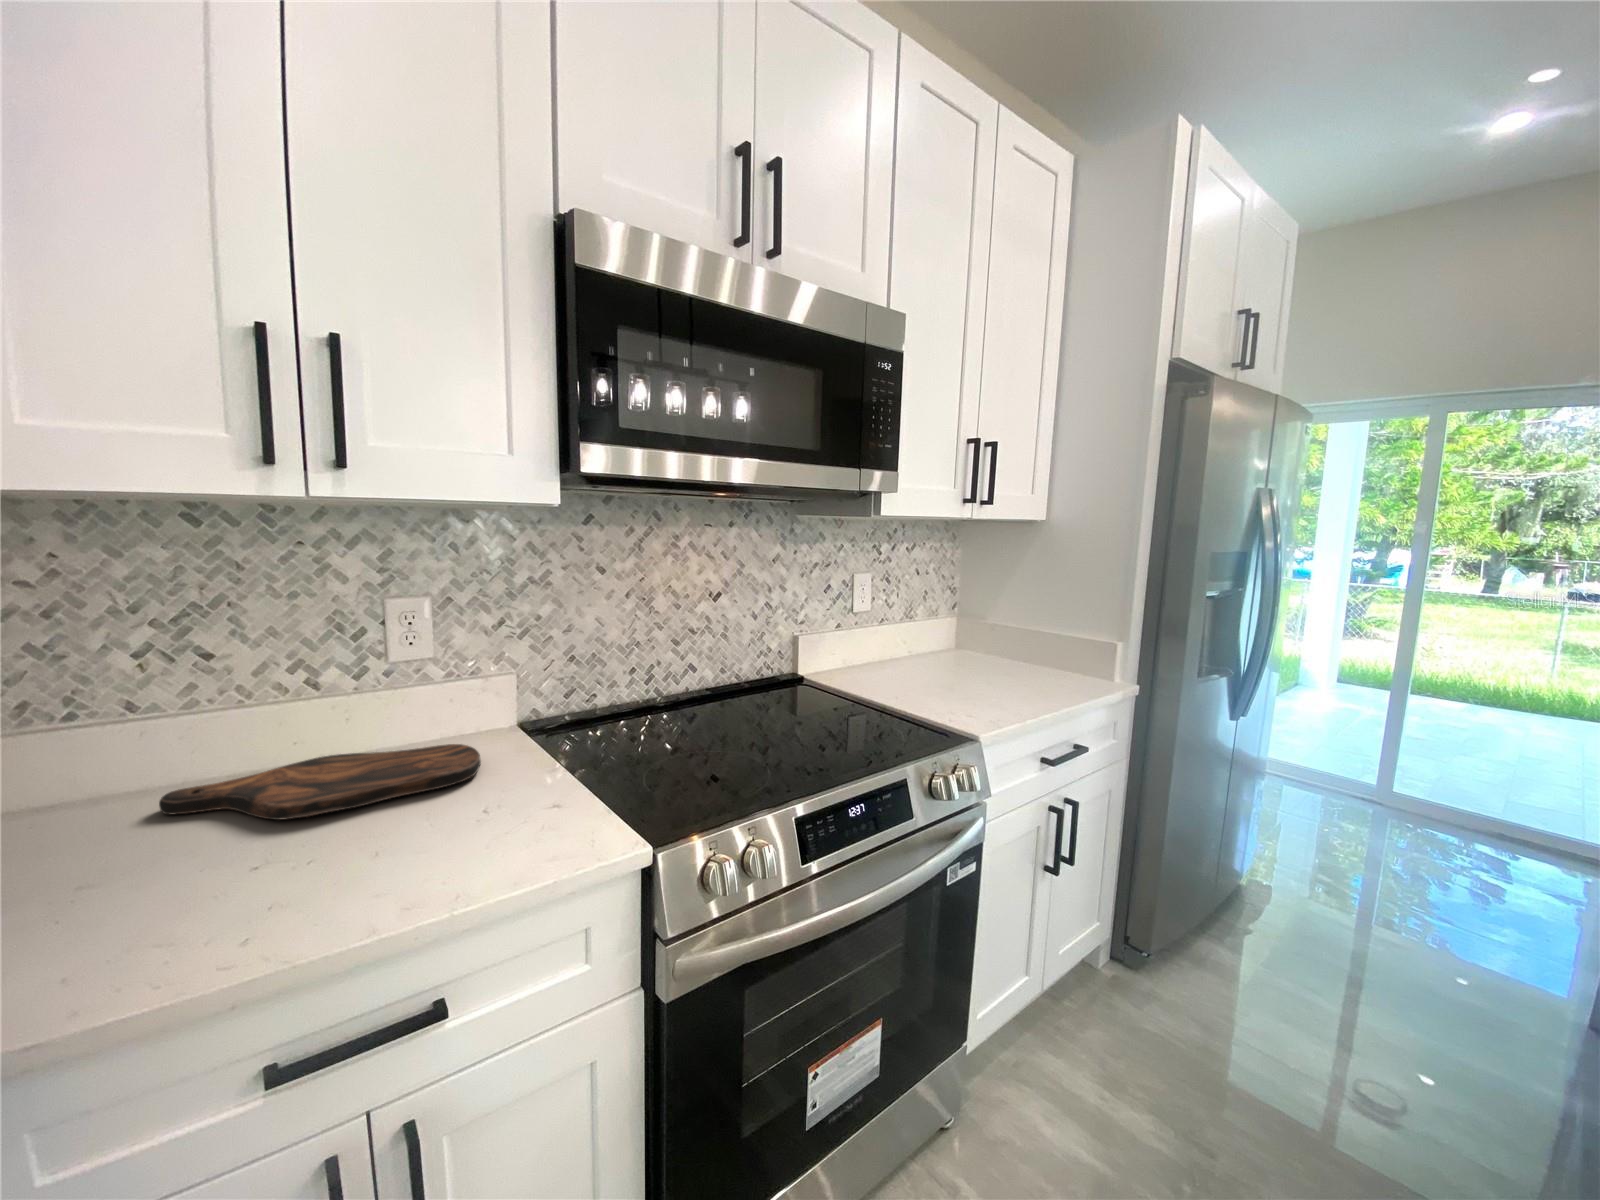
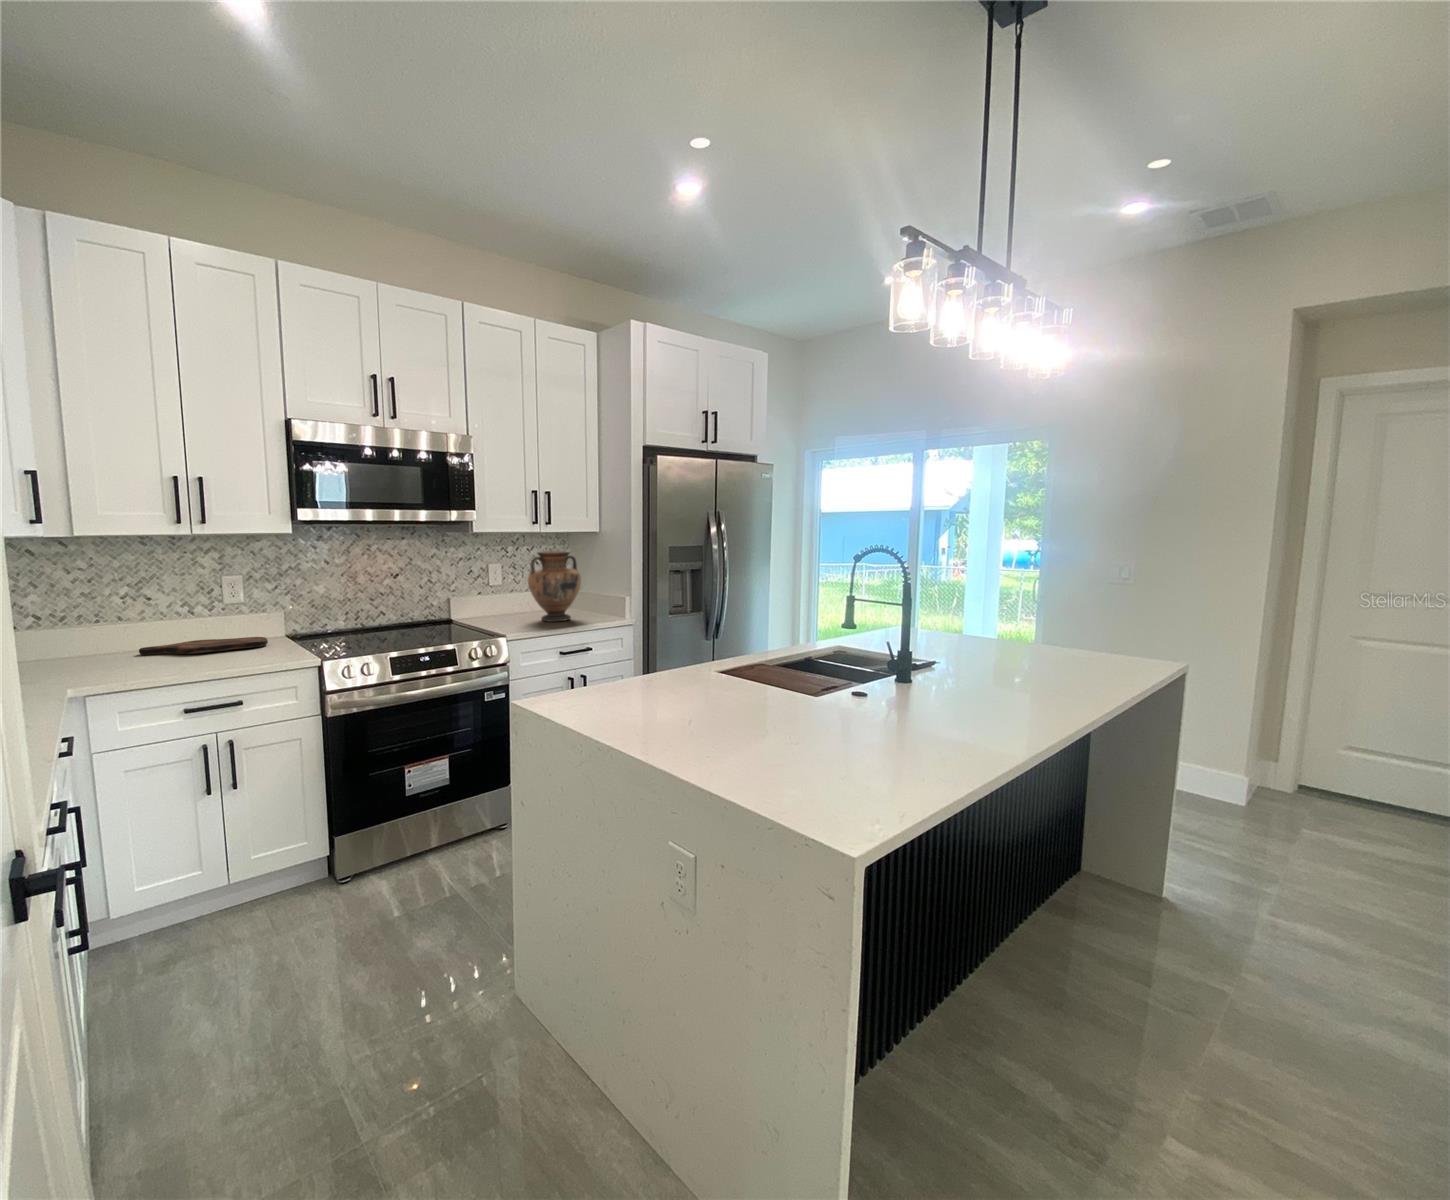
vase: none [947,557,1050,694] -> present [528,551,581,622]

